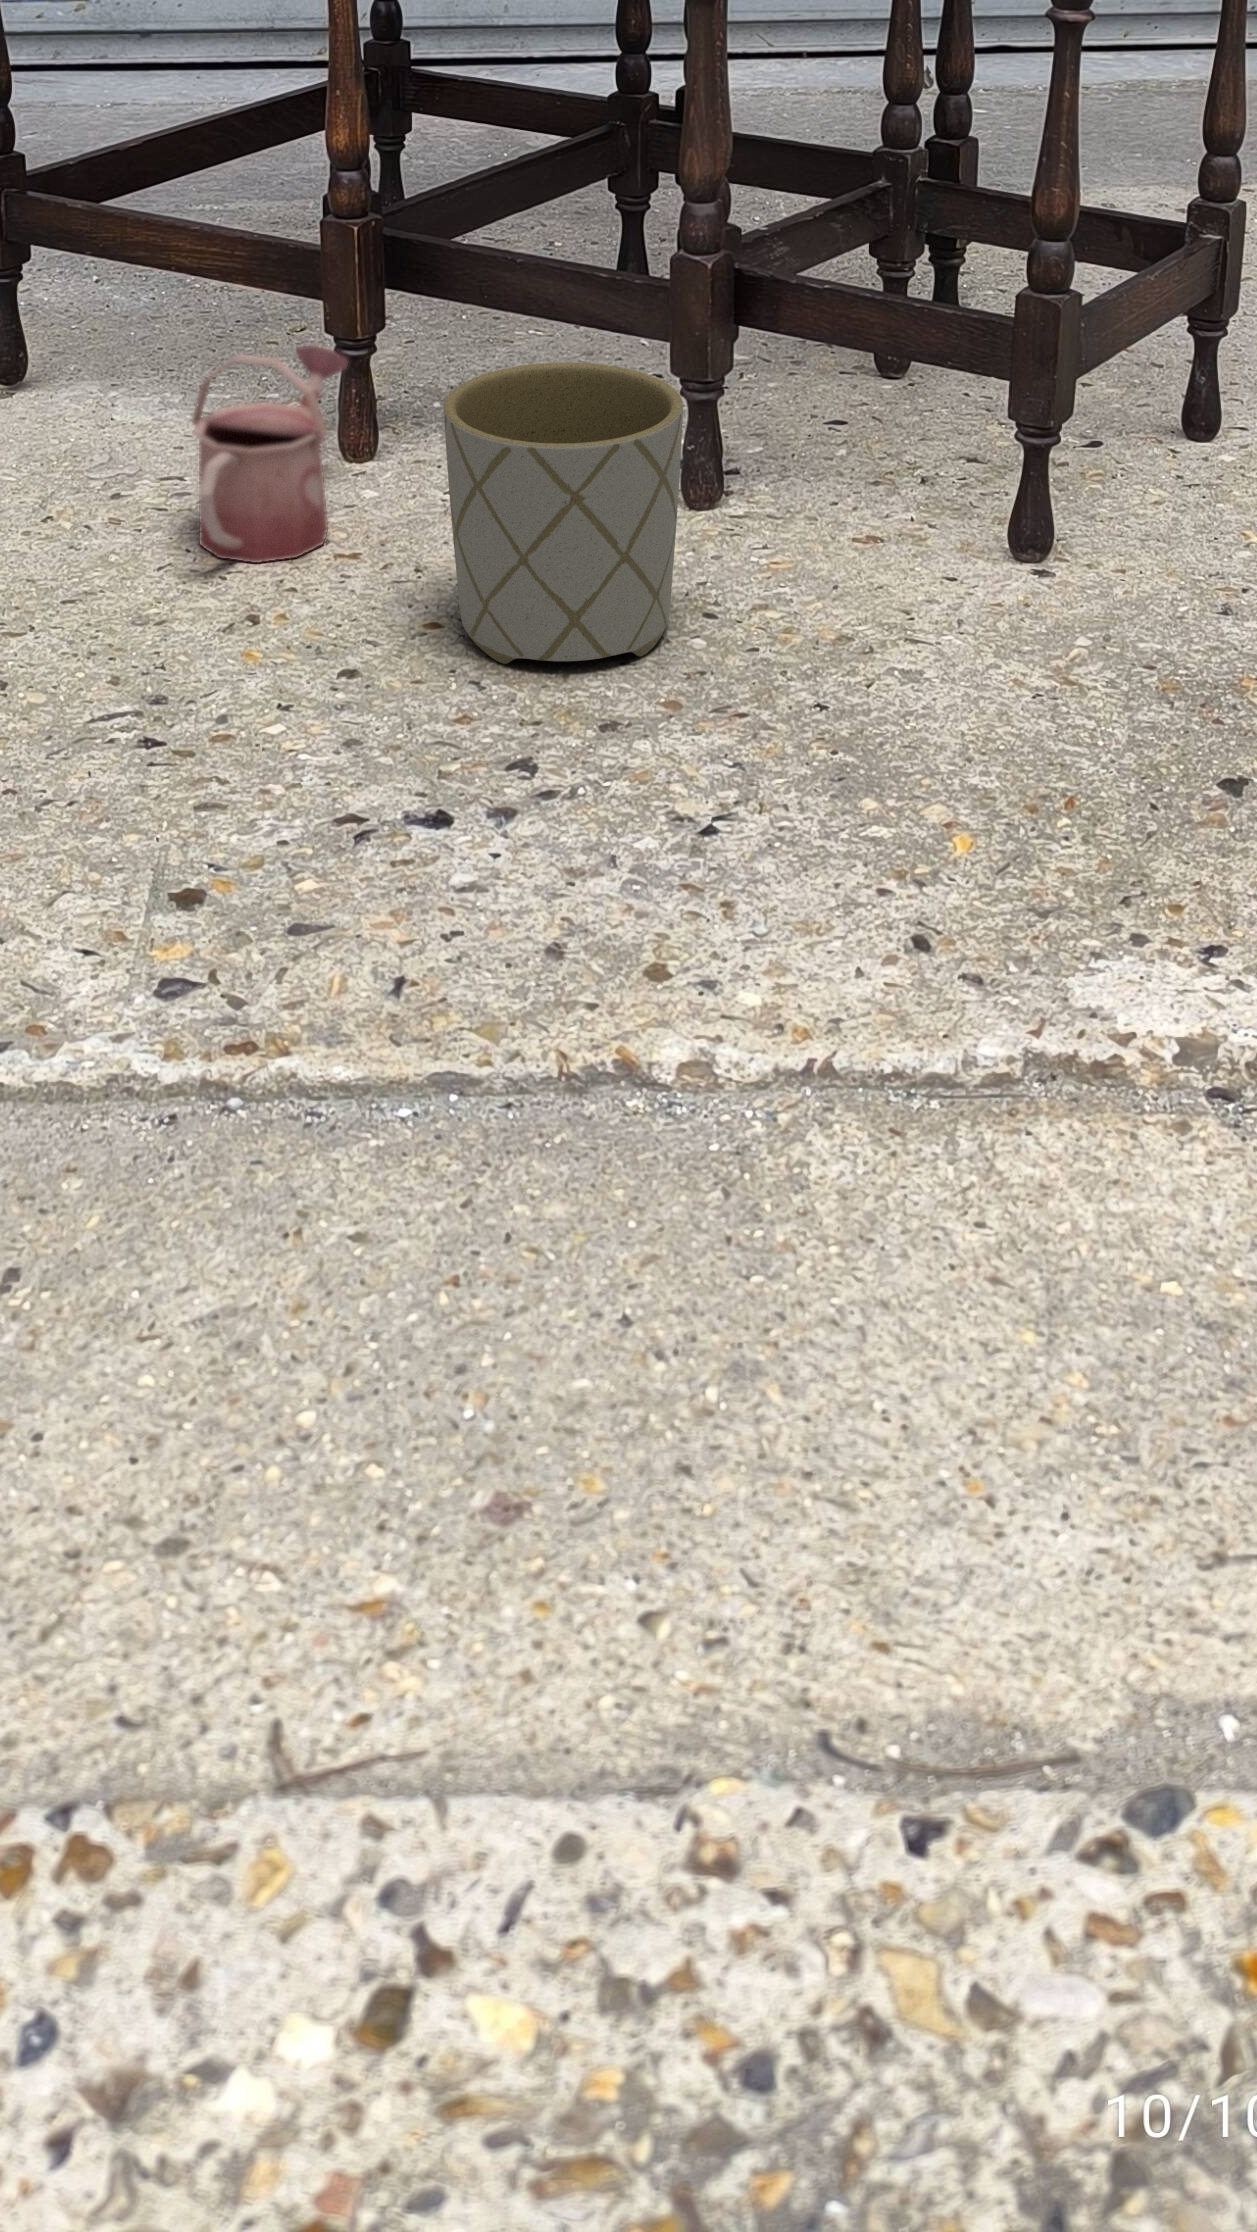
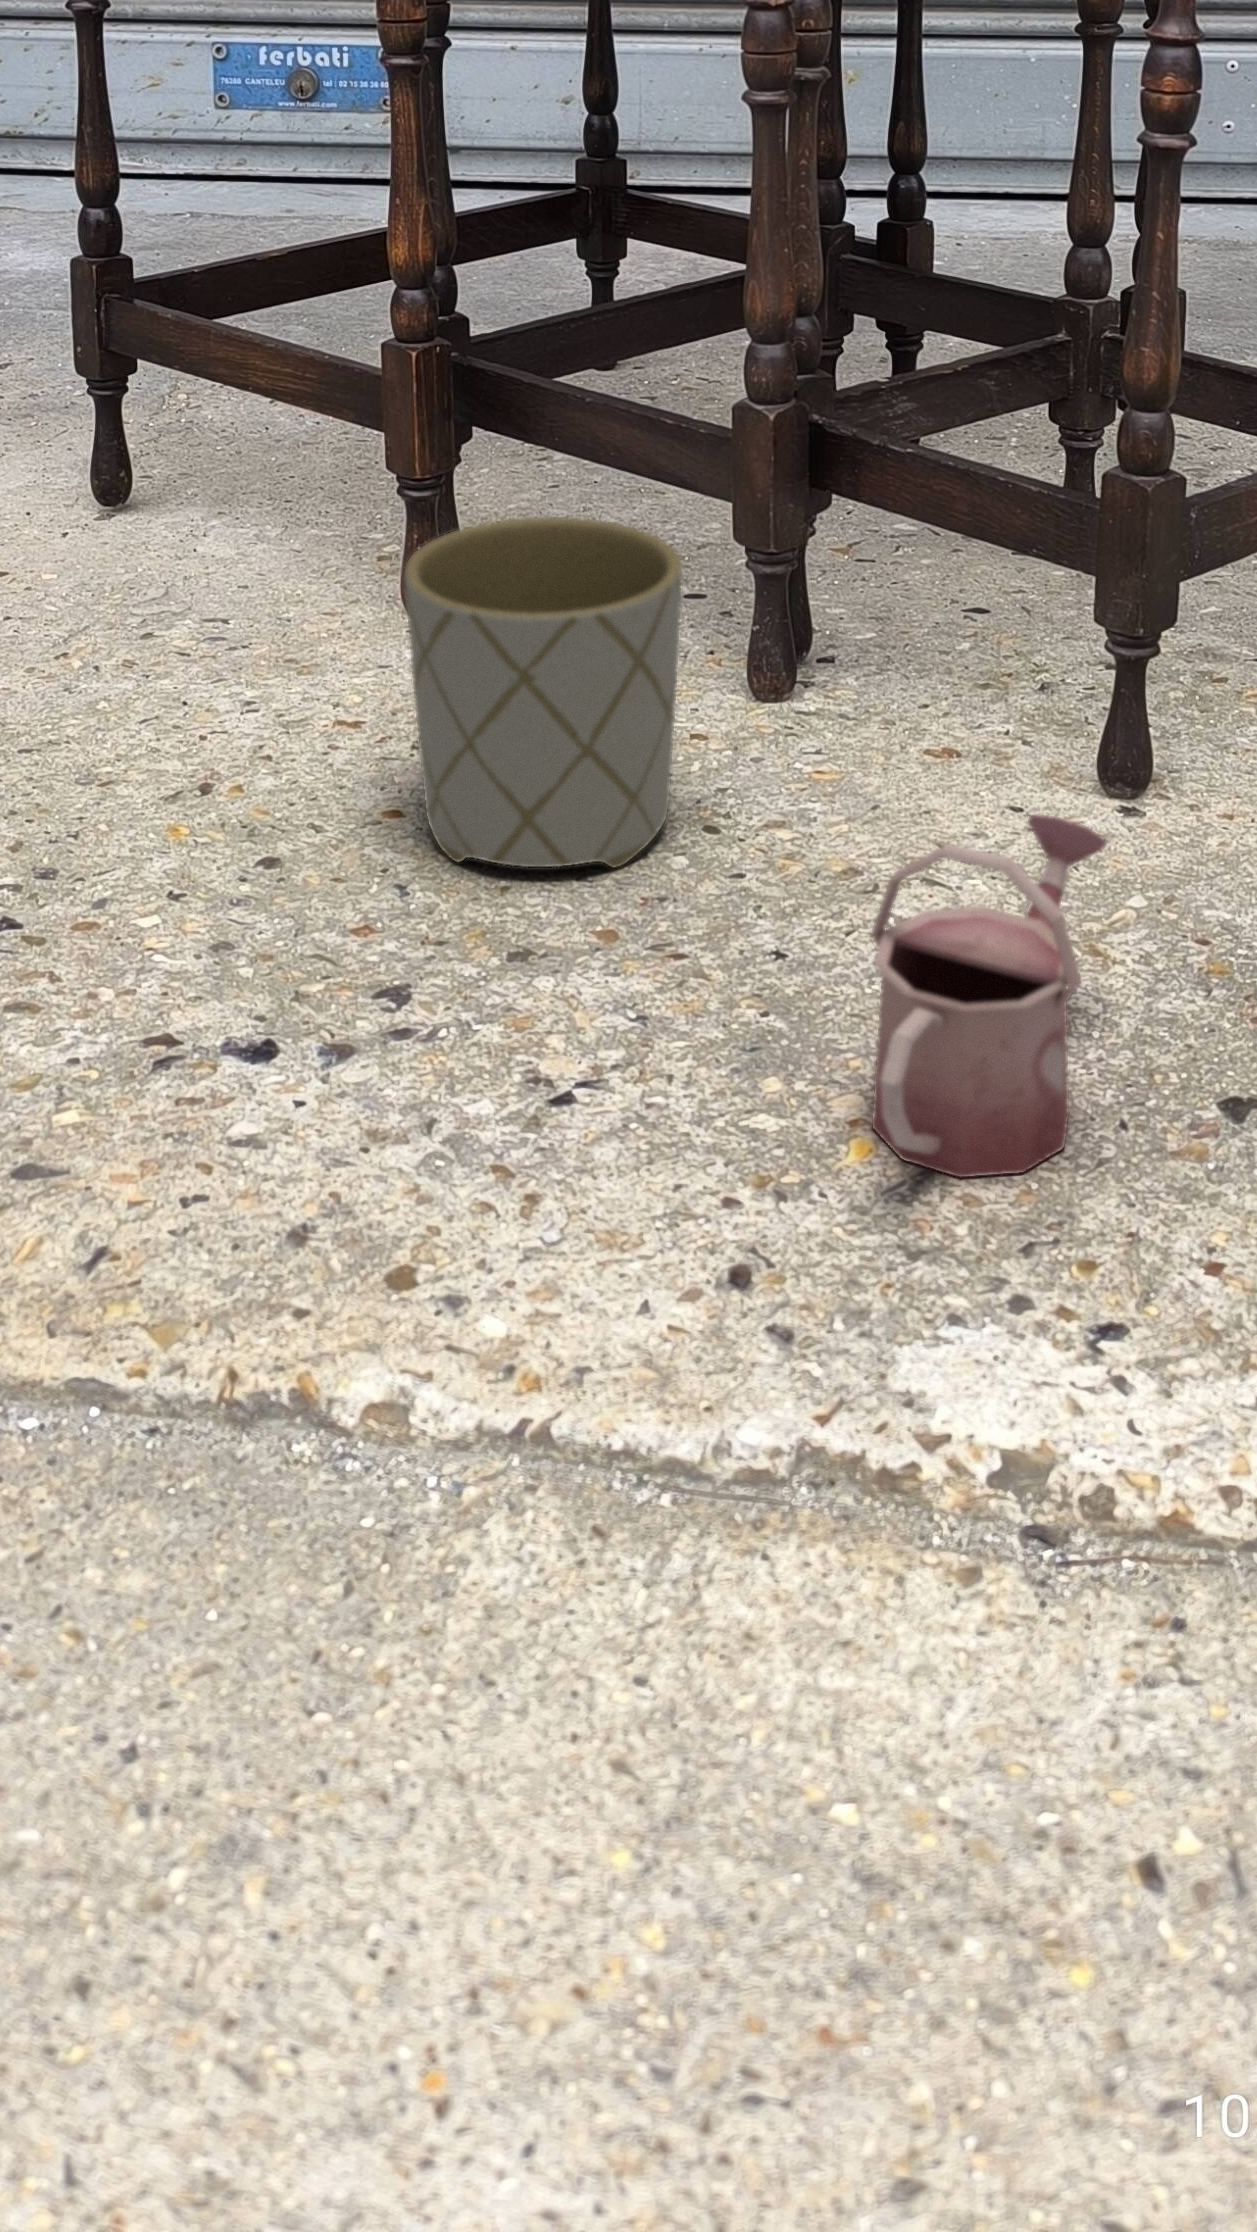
watering can: present [192,346,348,563] -> present [871,814,1107,1177]

